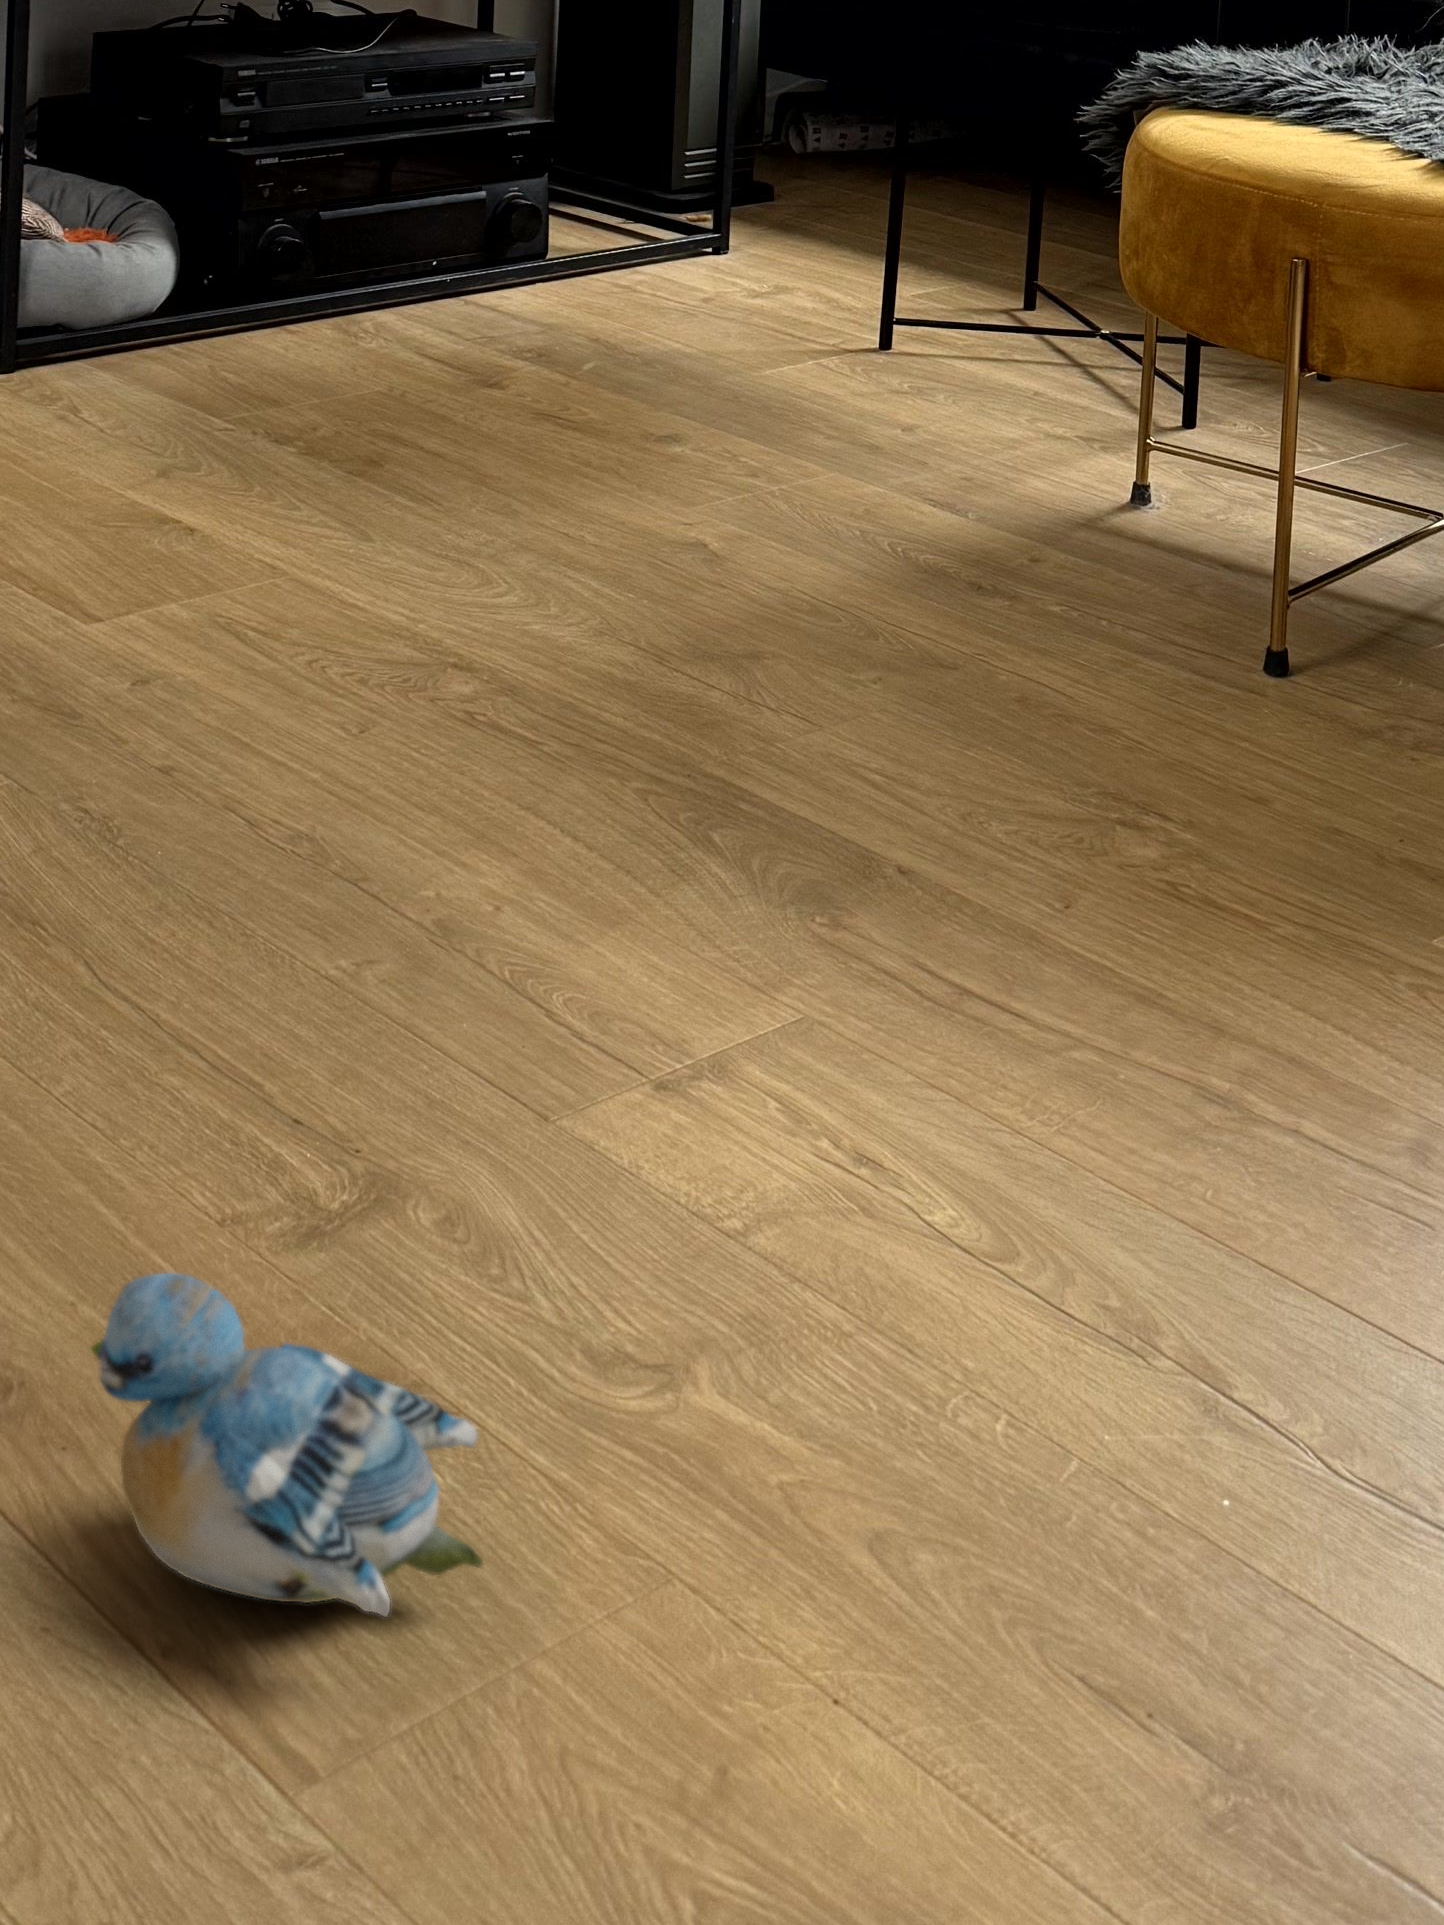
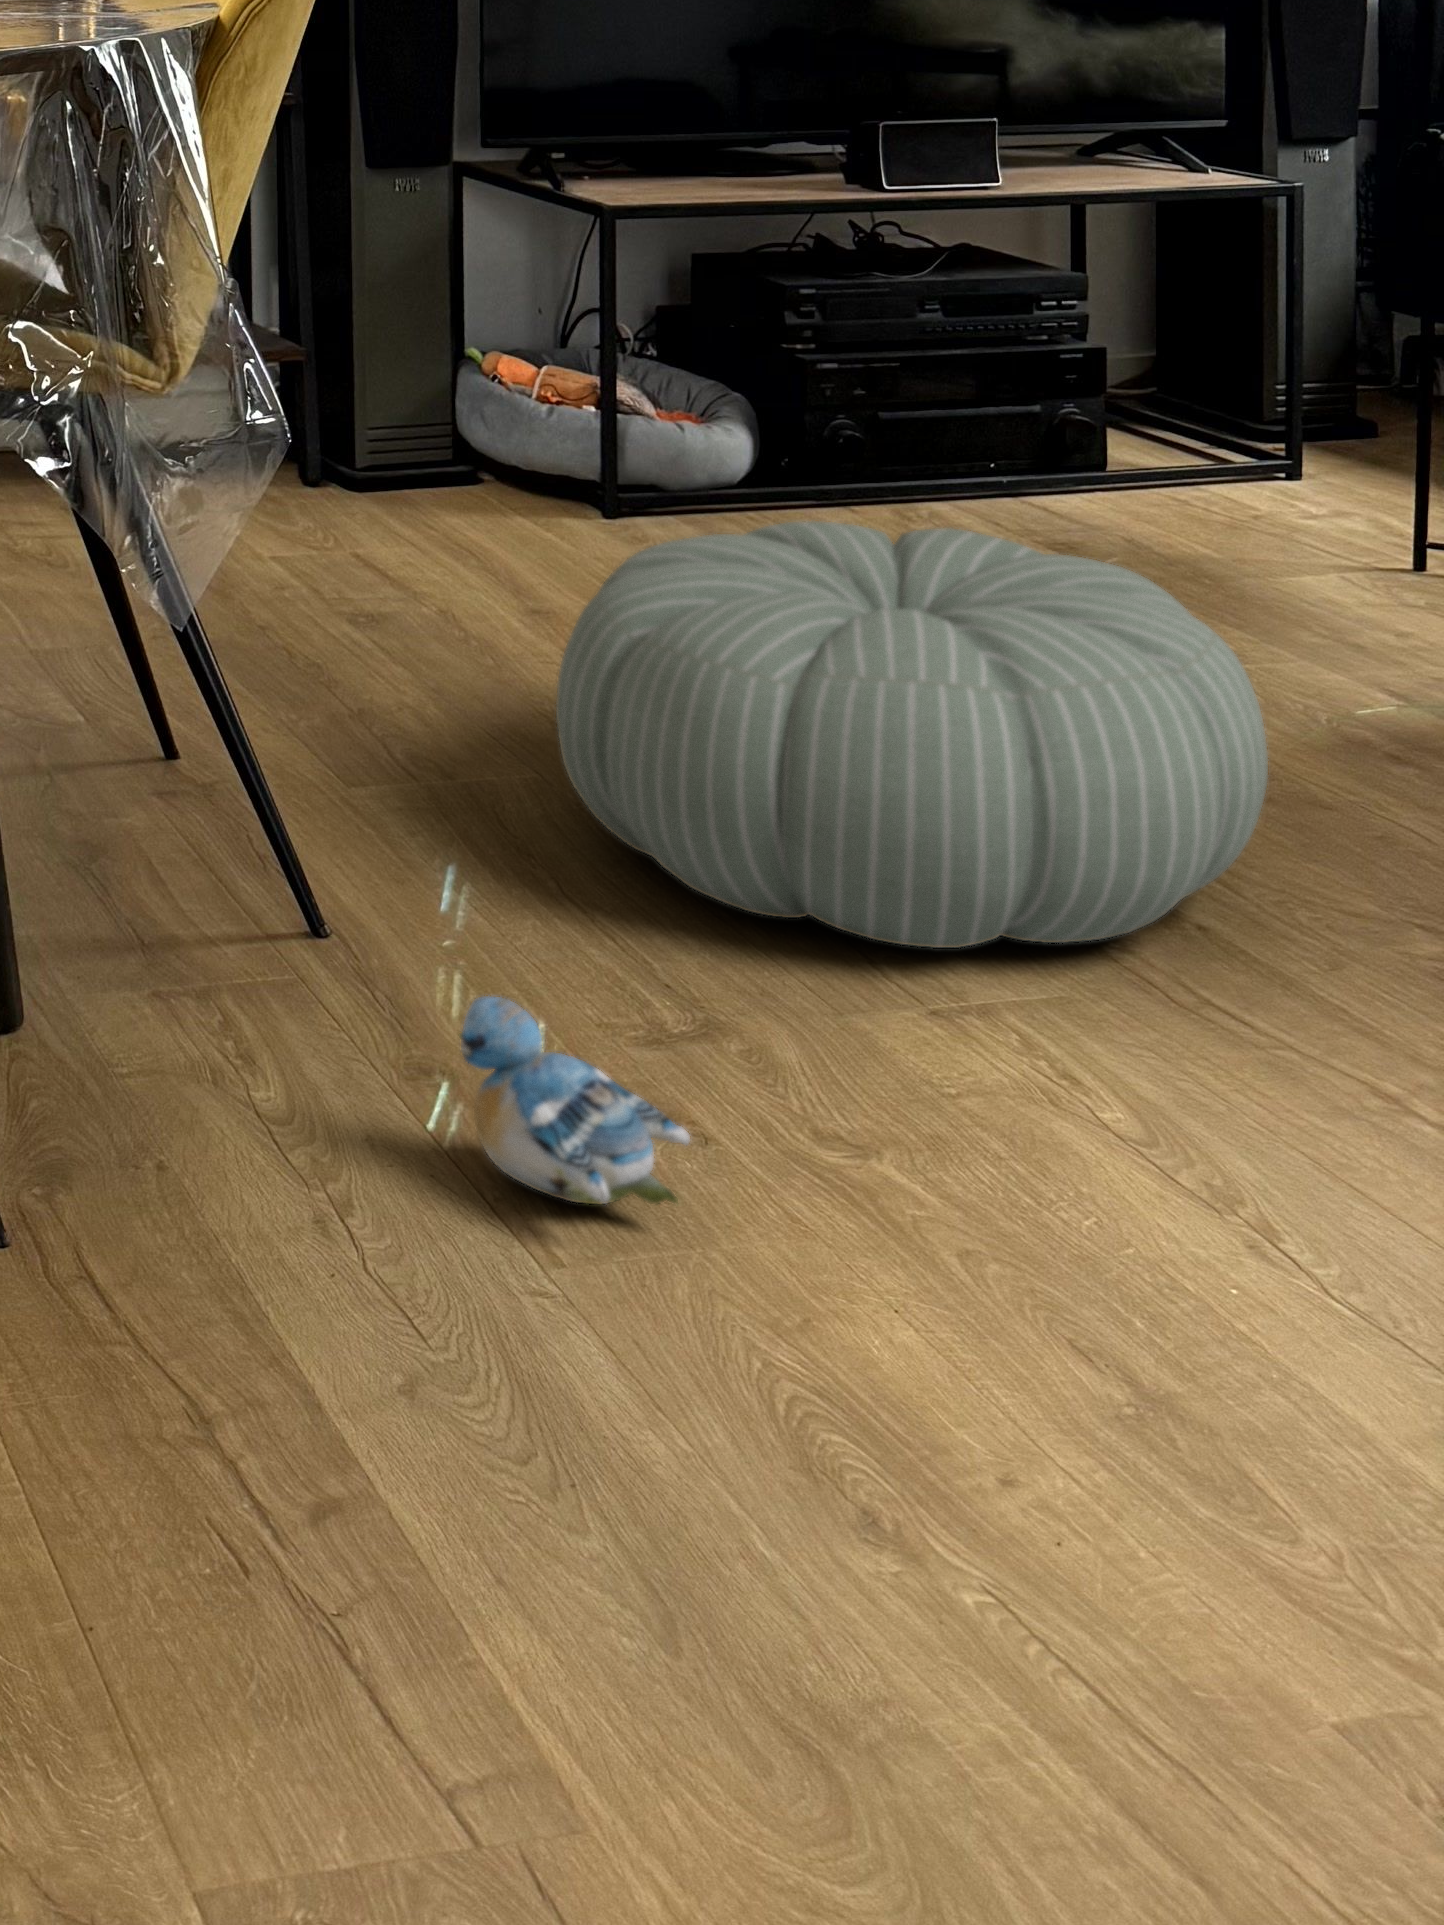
pouf: none [80,372,986,968] -> present [556,521,1268,948]

